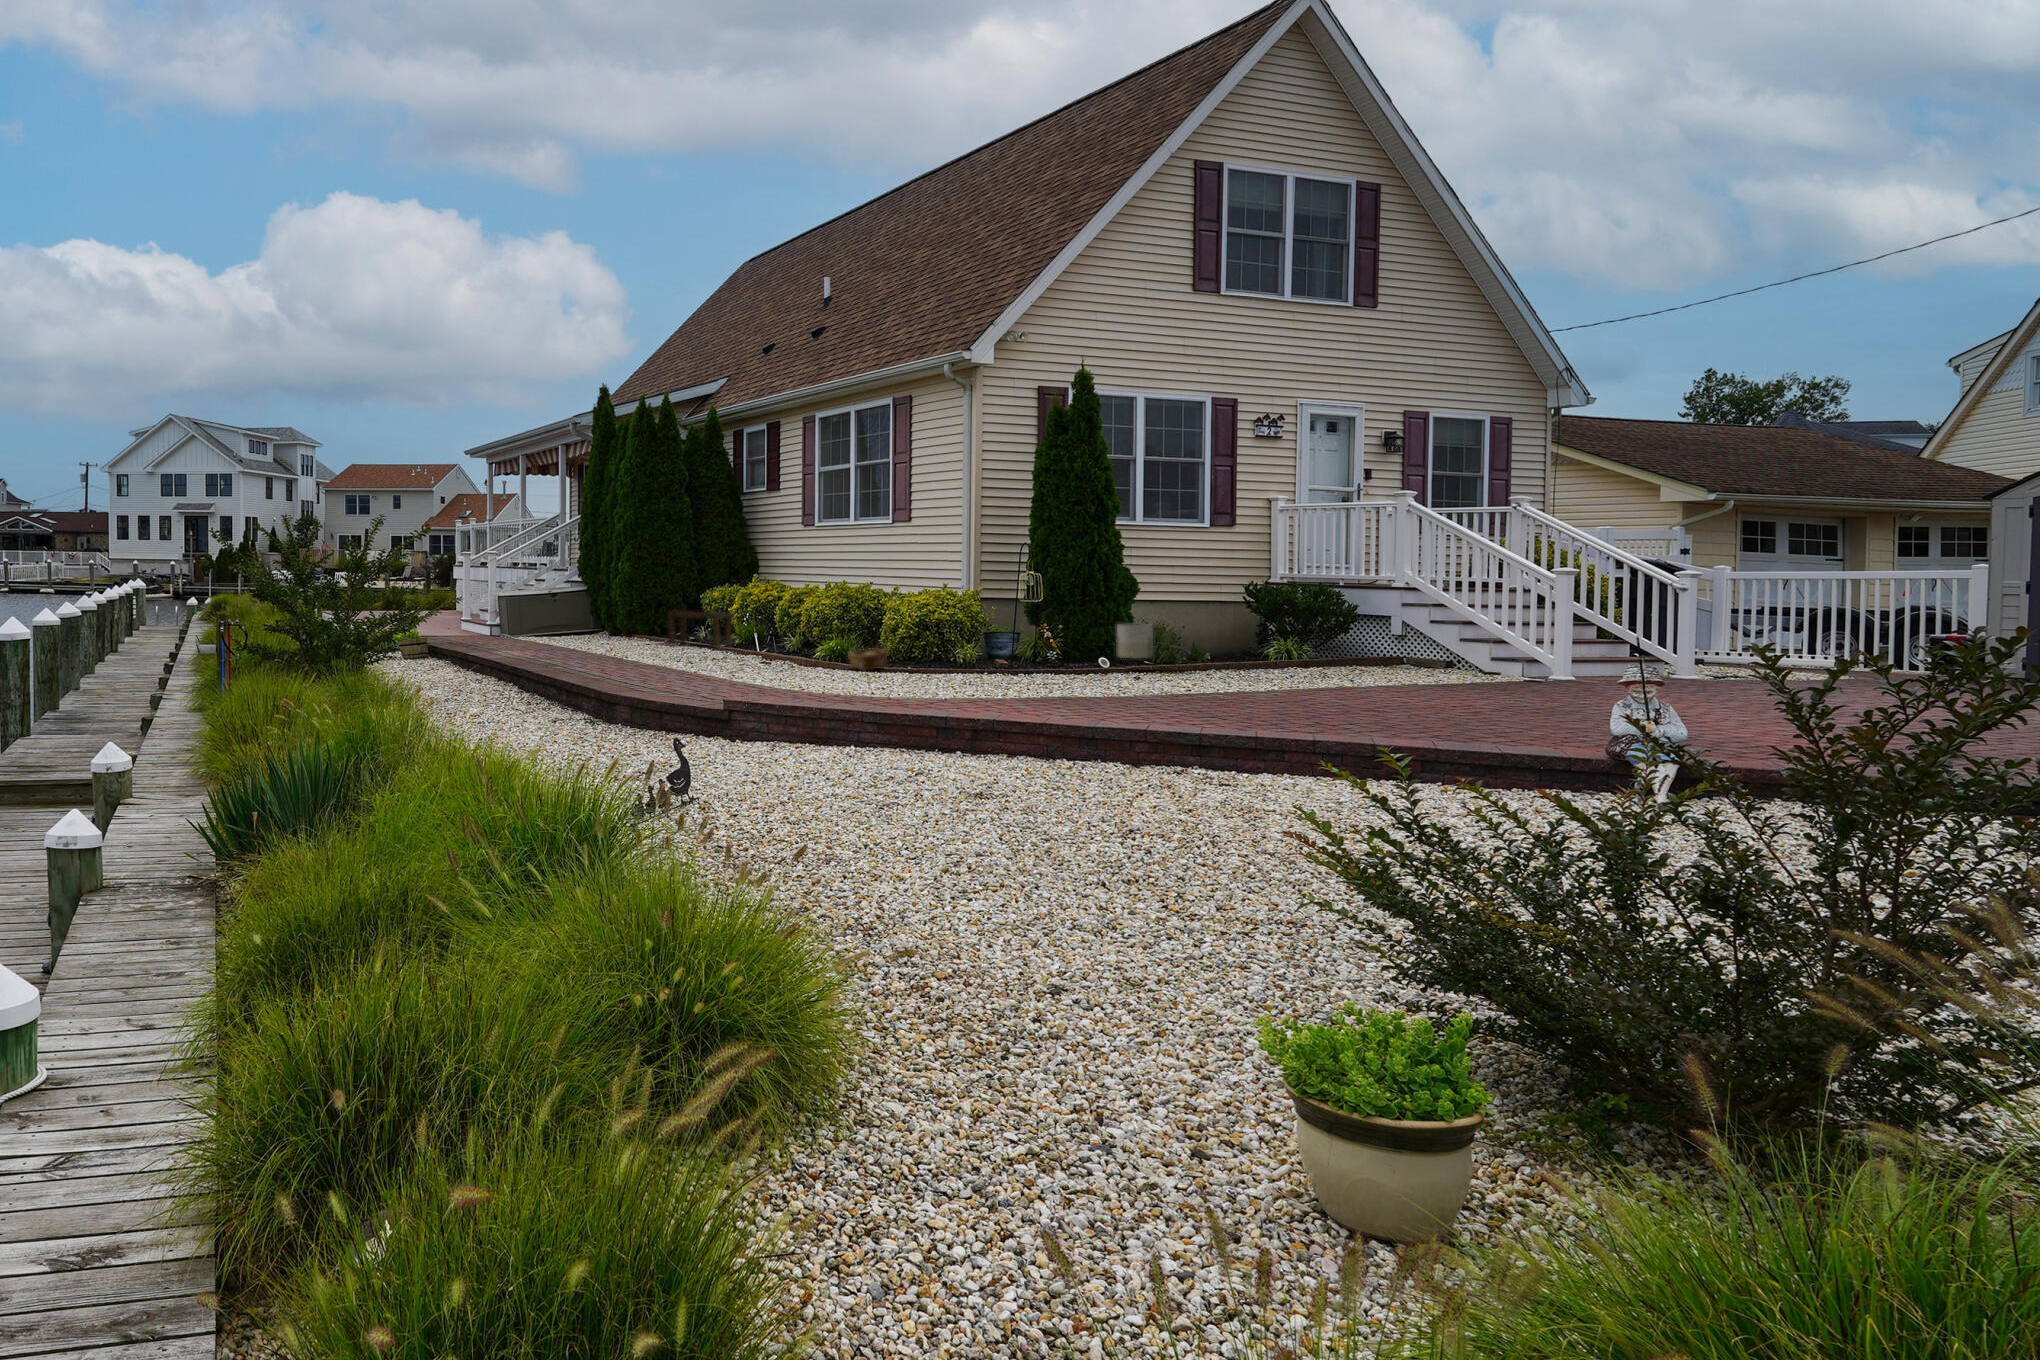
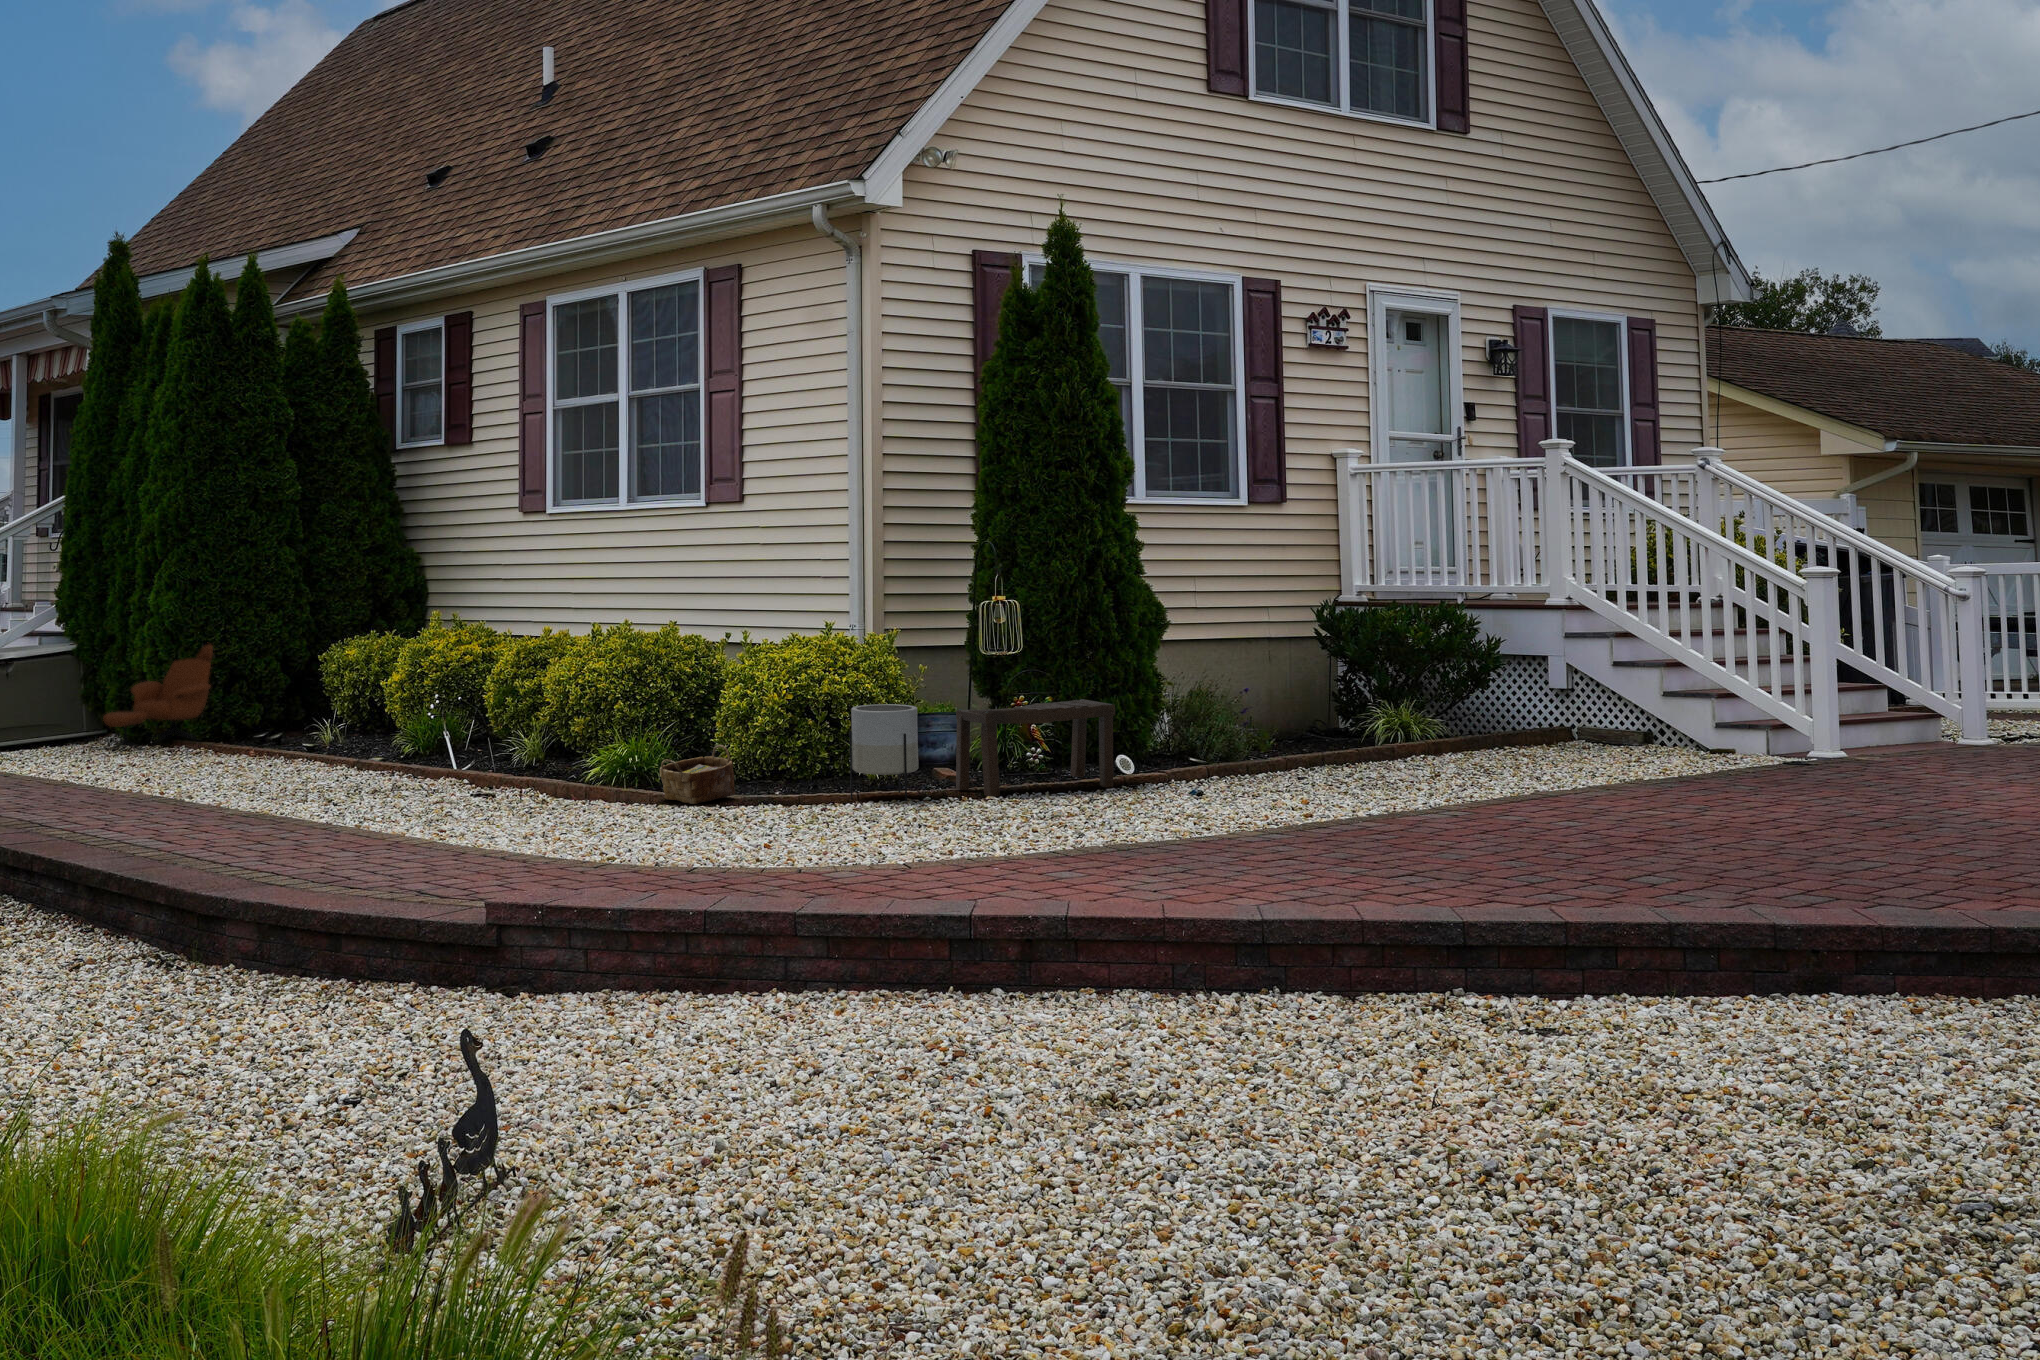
lounge chair: none [591,591,645,644] -> present [103,645,213,751]
bench: present [668,611,733,648] -> present [956,699,1115,797]
planter: present [1116,624,1153,664] -> present [850,704,918,801]

